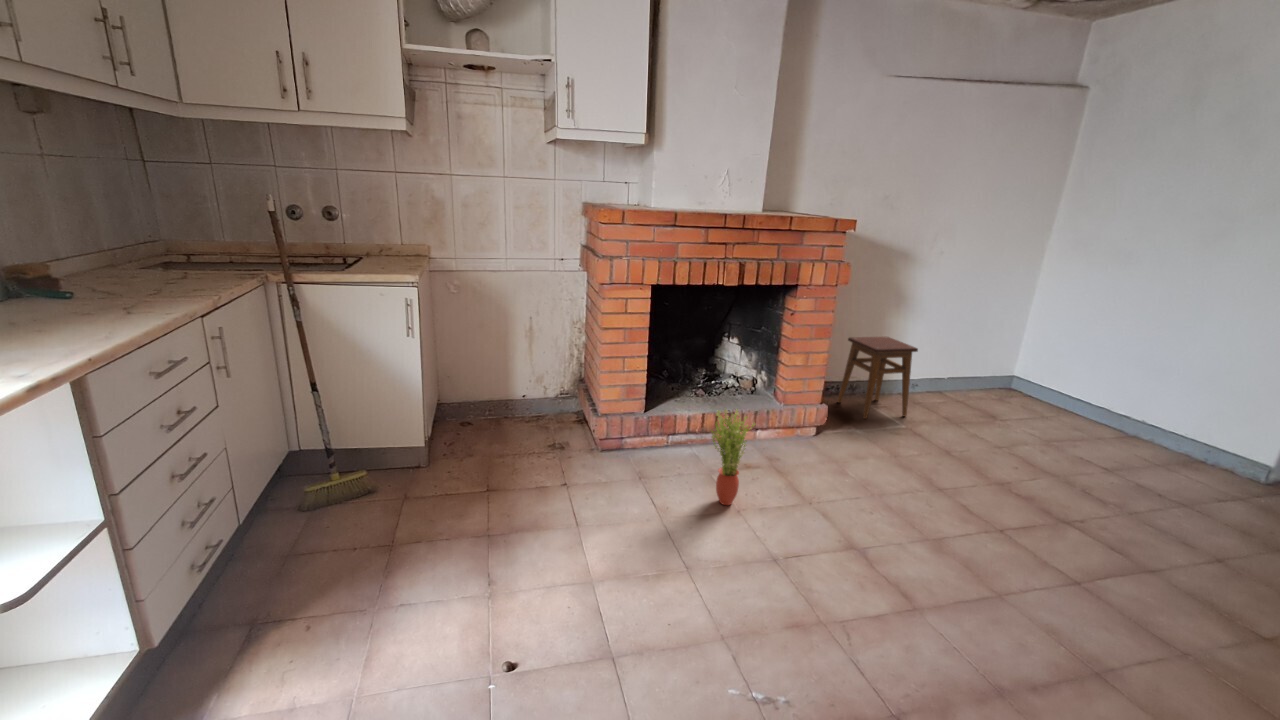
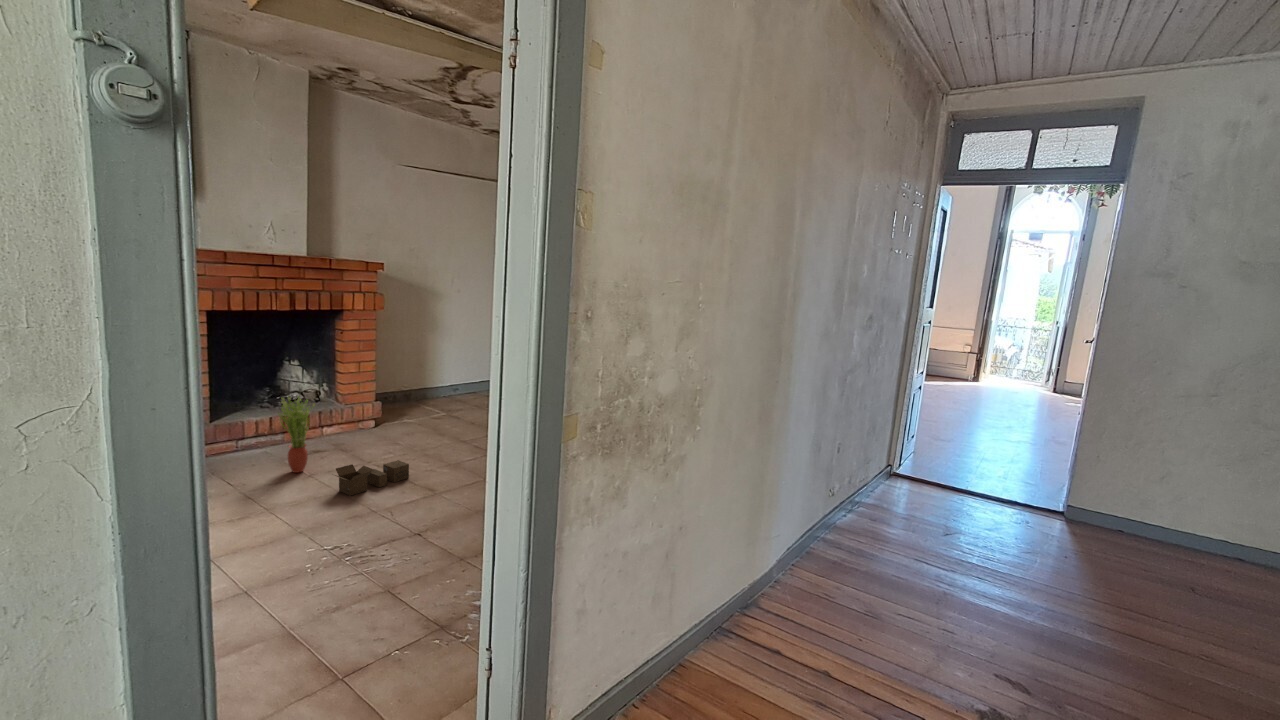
stool: present [838,337,918,419] -> none [394,351,446,411]
cardboard box: none [766,525,873,577] -> present [335,460,409,496]

